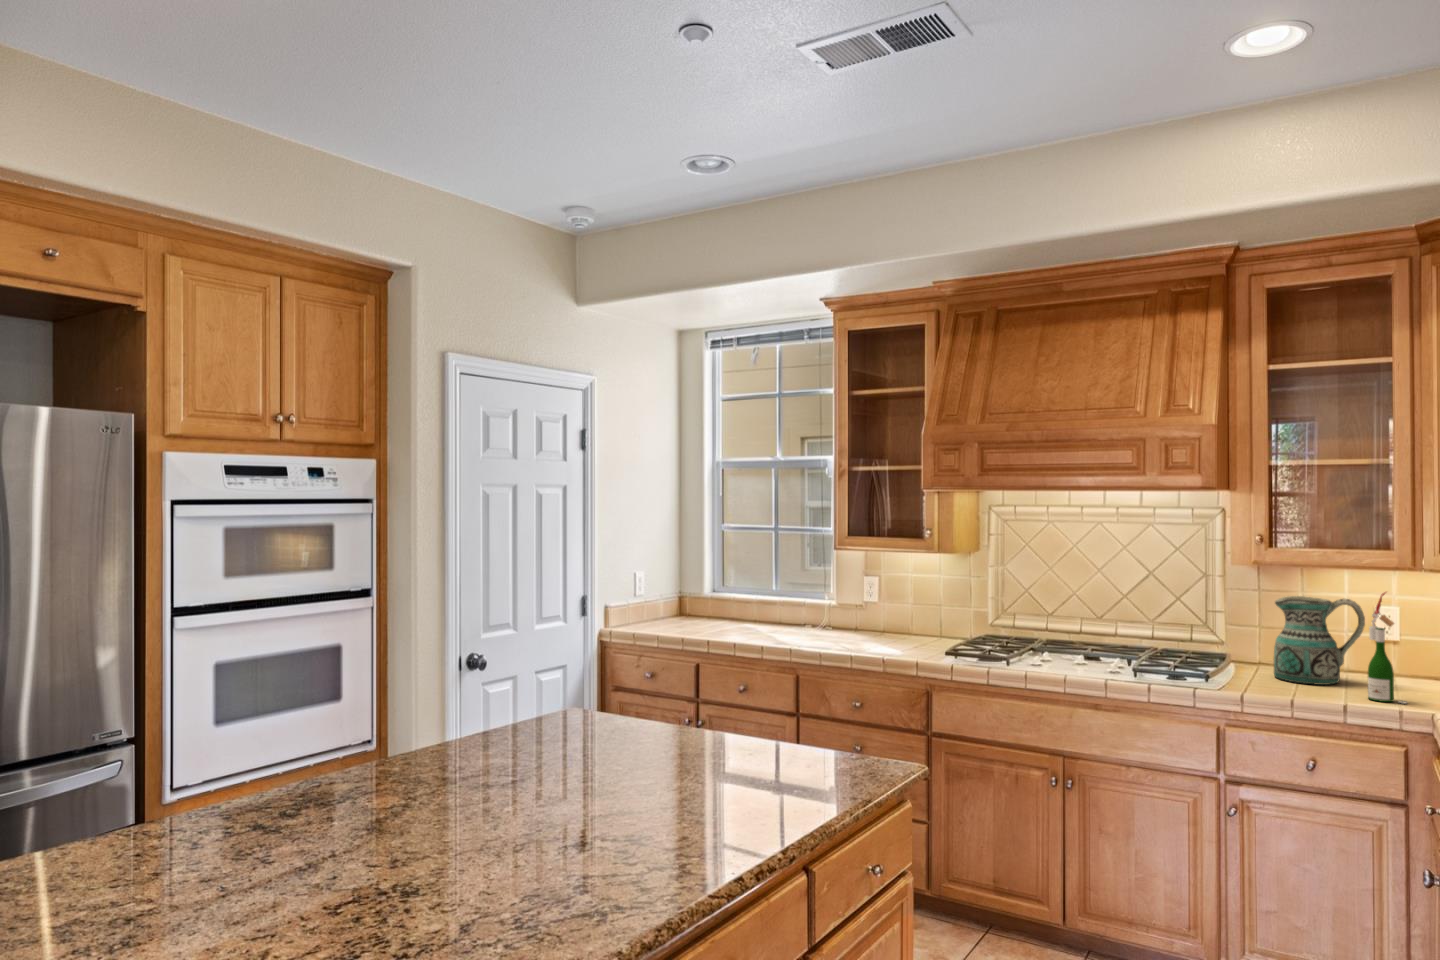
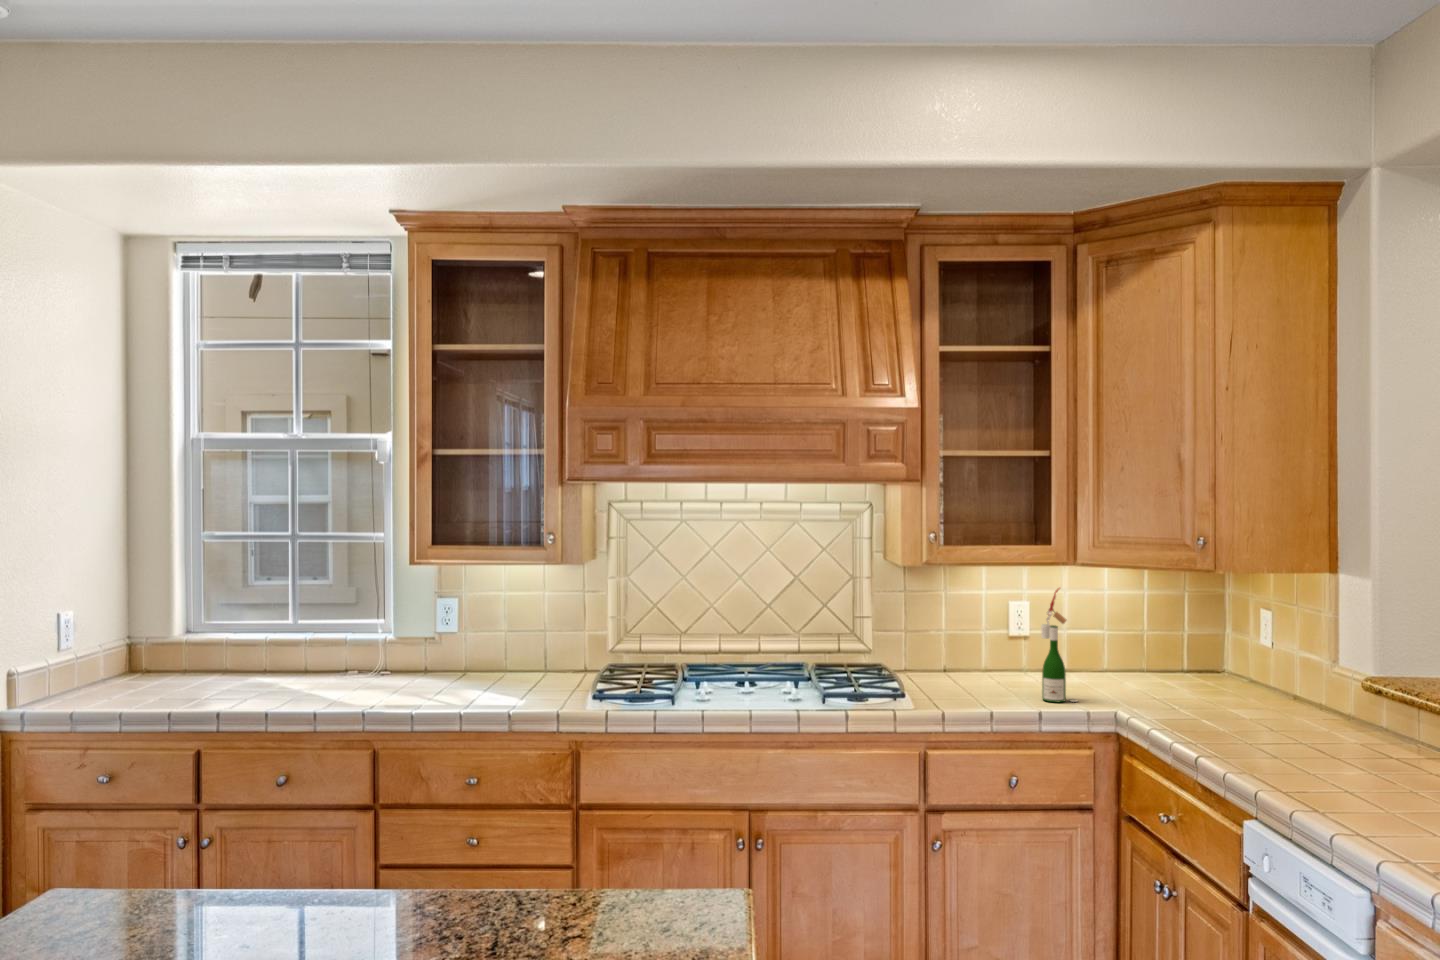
ceramic pitcher: present [1274,596,1365,685] -> none [937,595,1019,690]

